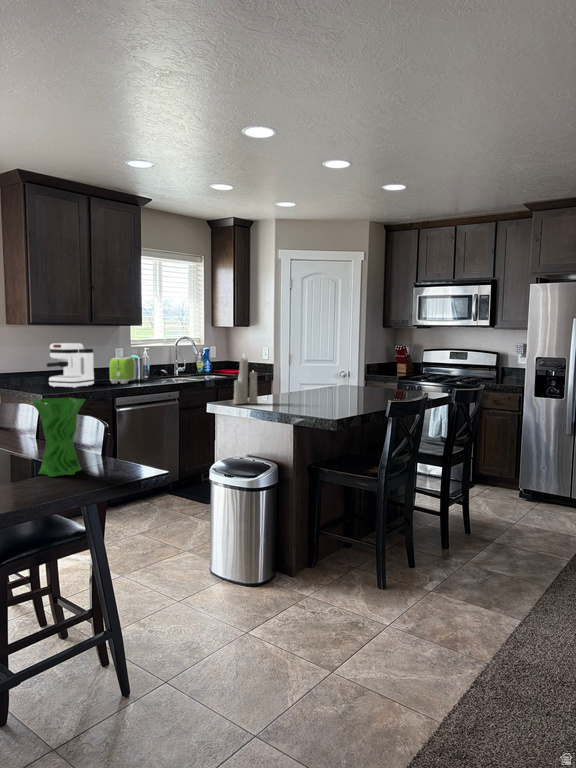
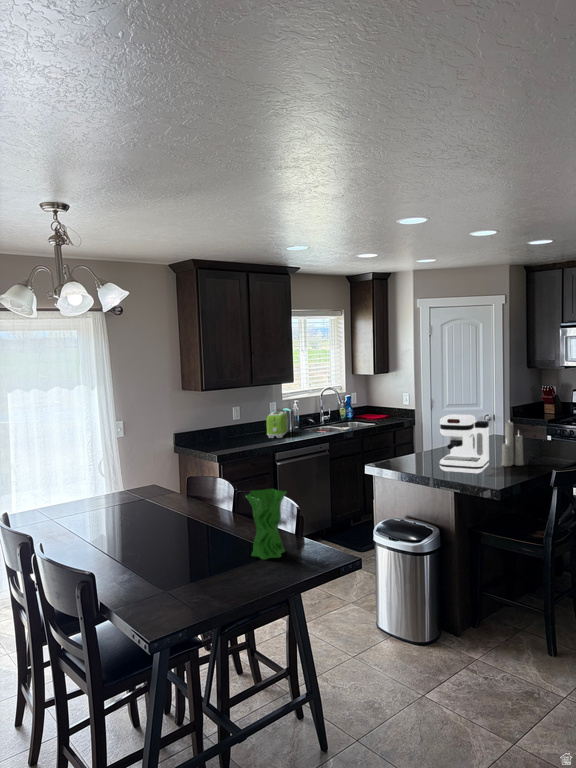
coffee maker: present [47,343,94,388] -> present [440,414,489,474]
candle: present [233,357,258,404] -> present [501,422,524,466]

